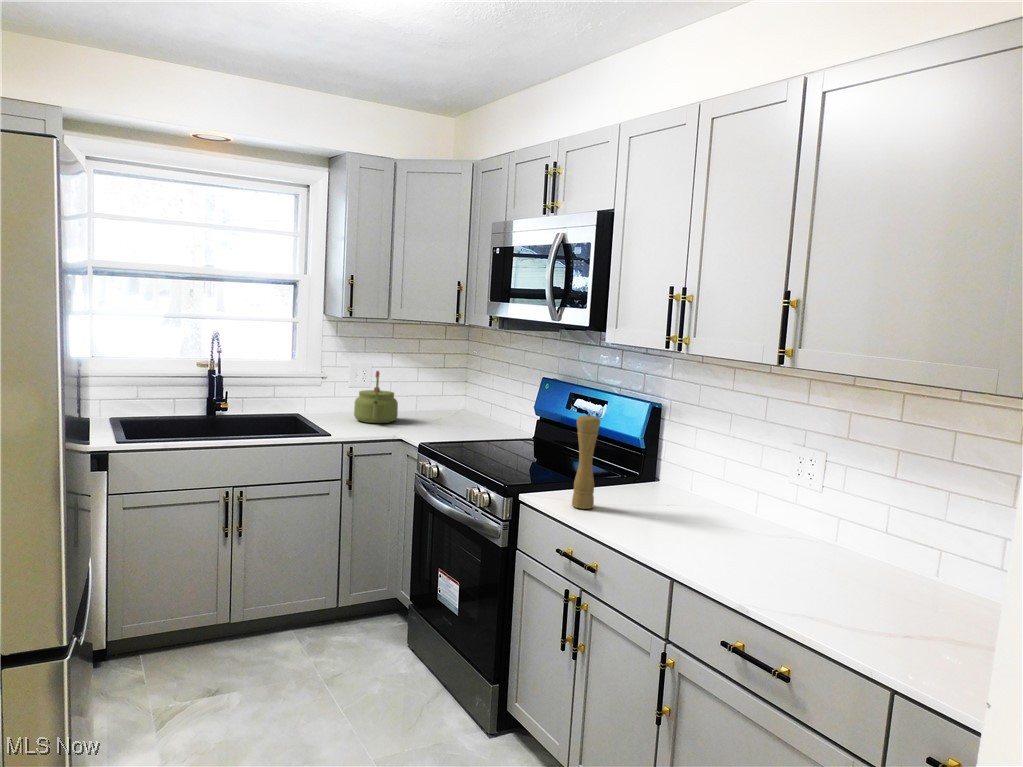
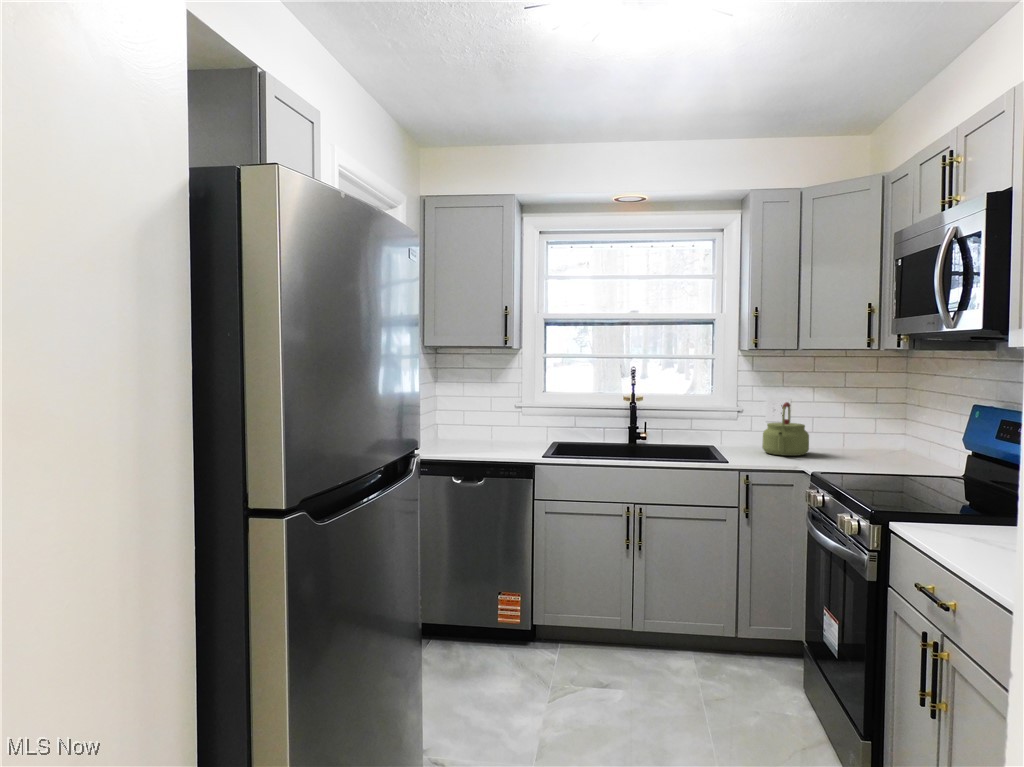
pepper mill: present [572,414,600,509] -> none [946,434,980,544]

